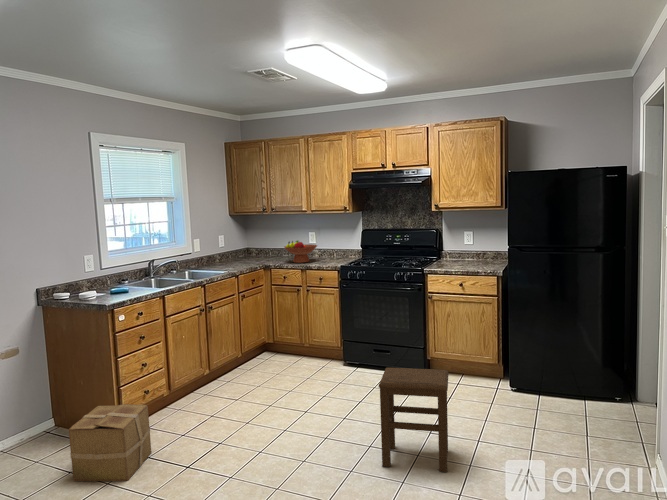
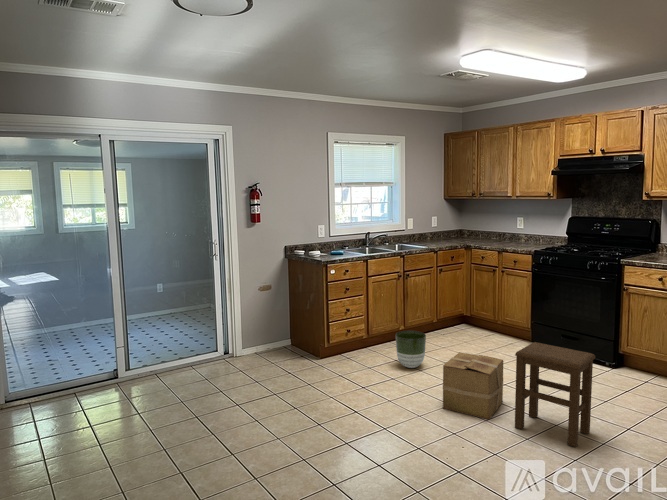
fruit bowl: present [284,240,317,263] -> none [486,224,519,245]
planter: none [214,375,250,421] -> present [396,331,426,368]
cardboard box: present [69,404,151,481] -> present [443,352,503,419]

